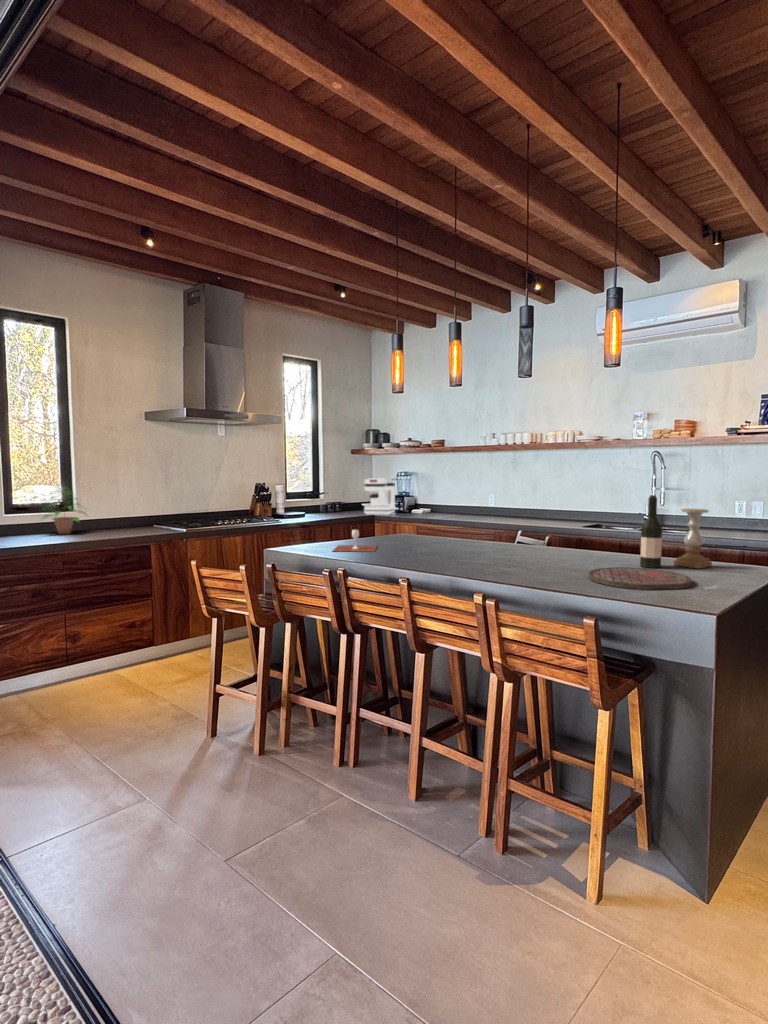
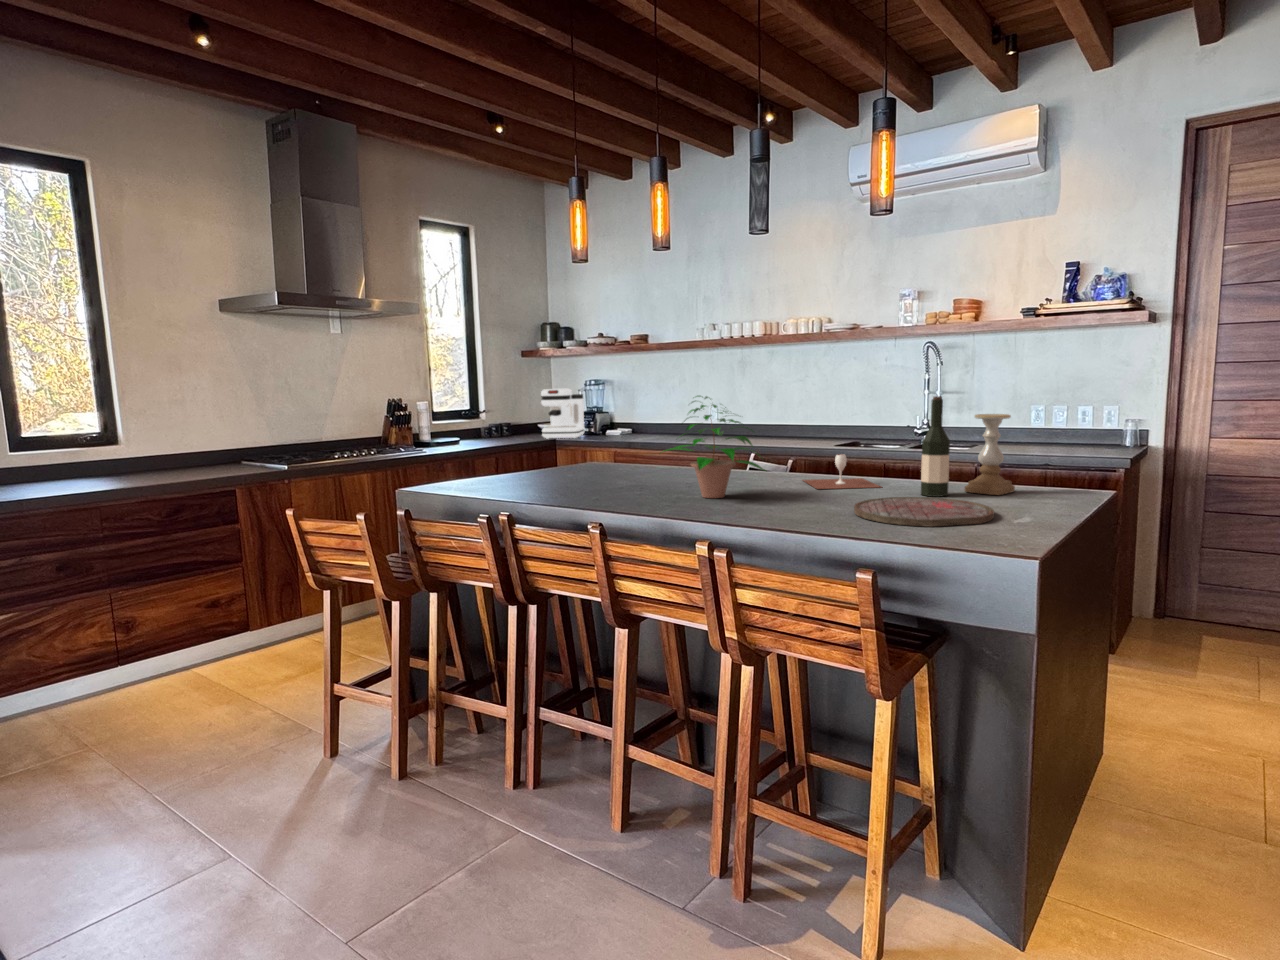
potted plant: present [42,488,85,534] -> present [663,396,764,498]
wine glass: present [333,530,377,552] -> present [804,455,880,489]

